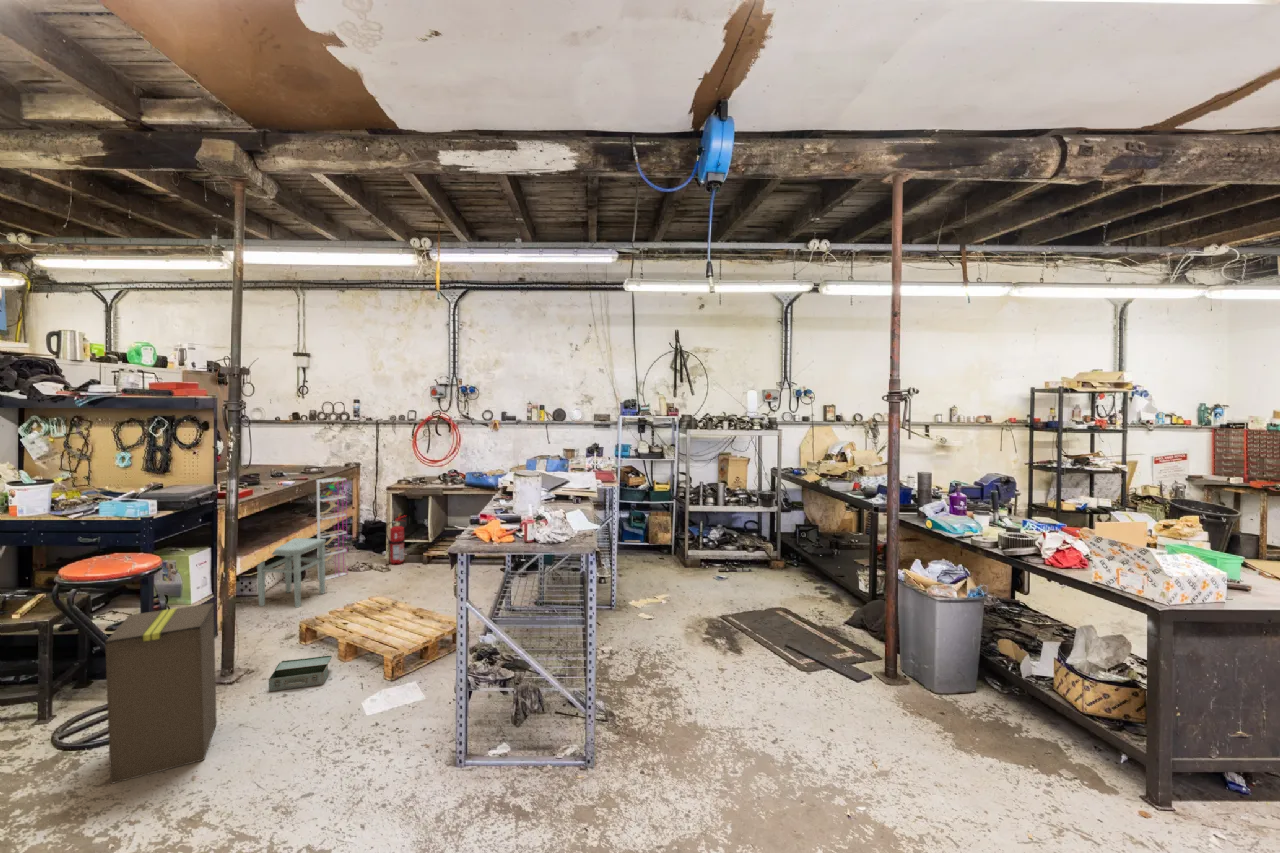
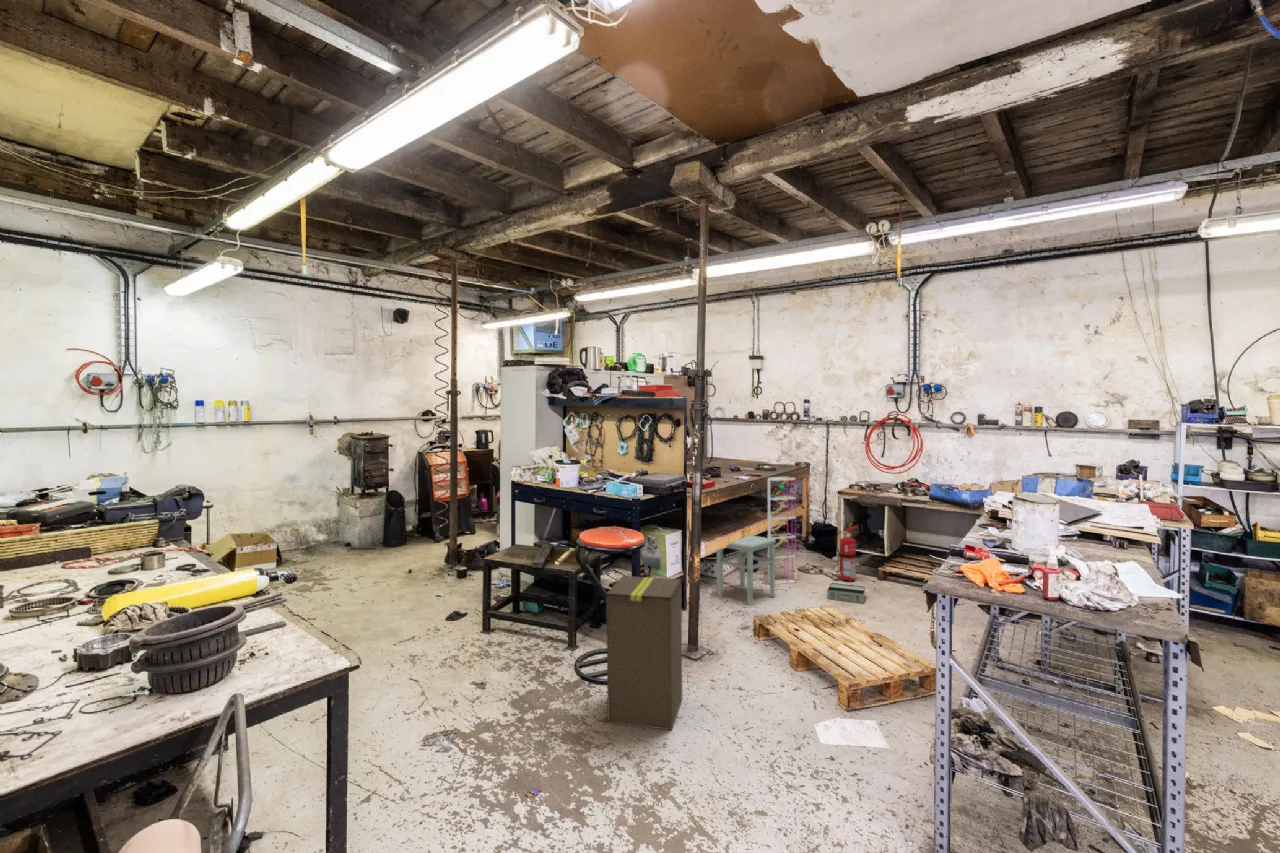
toolbox: present [269,656,332,691] -> present [827,583,866,603]

